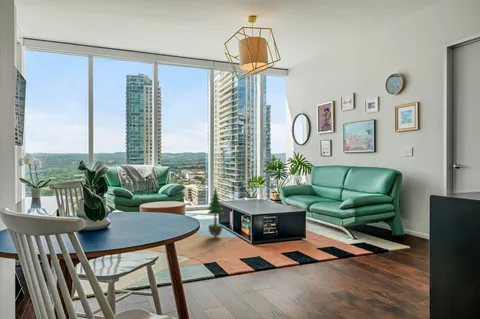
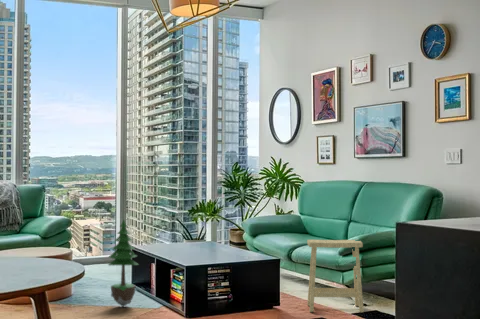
footstool: none [322,200,357,243] -> present [307,239,364,313]

